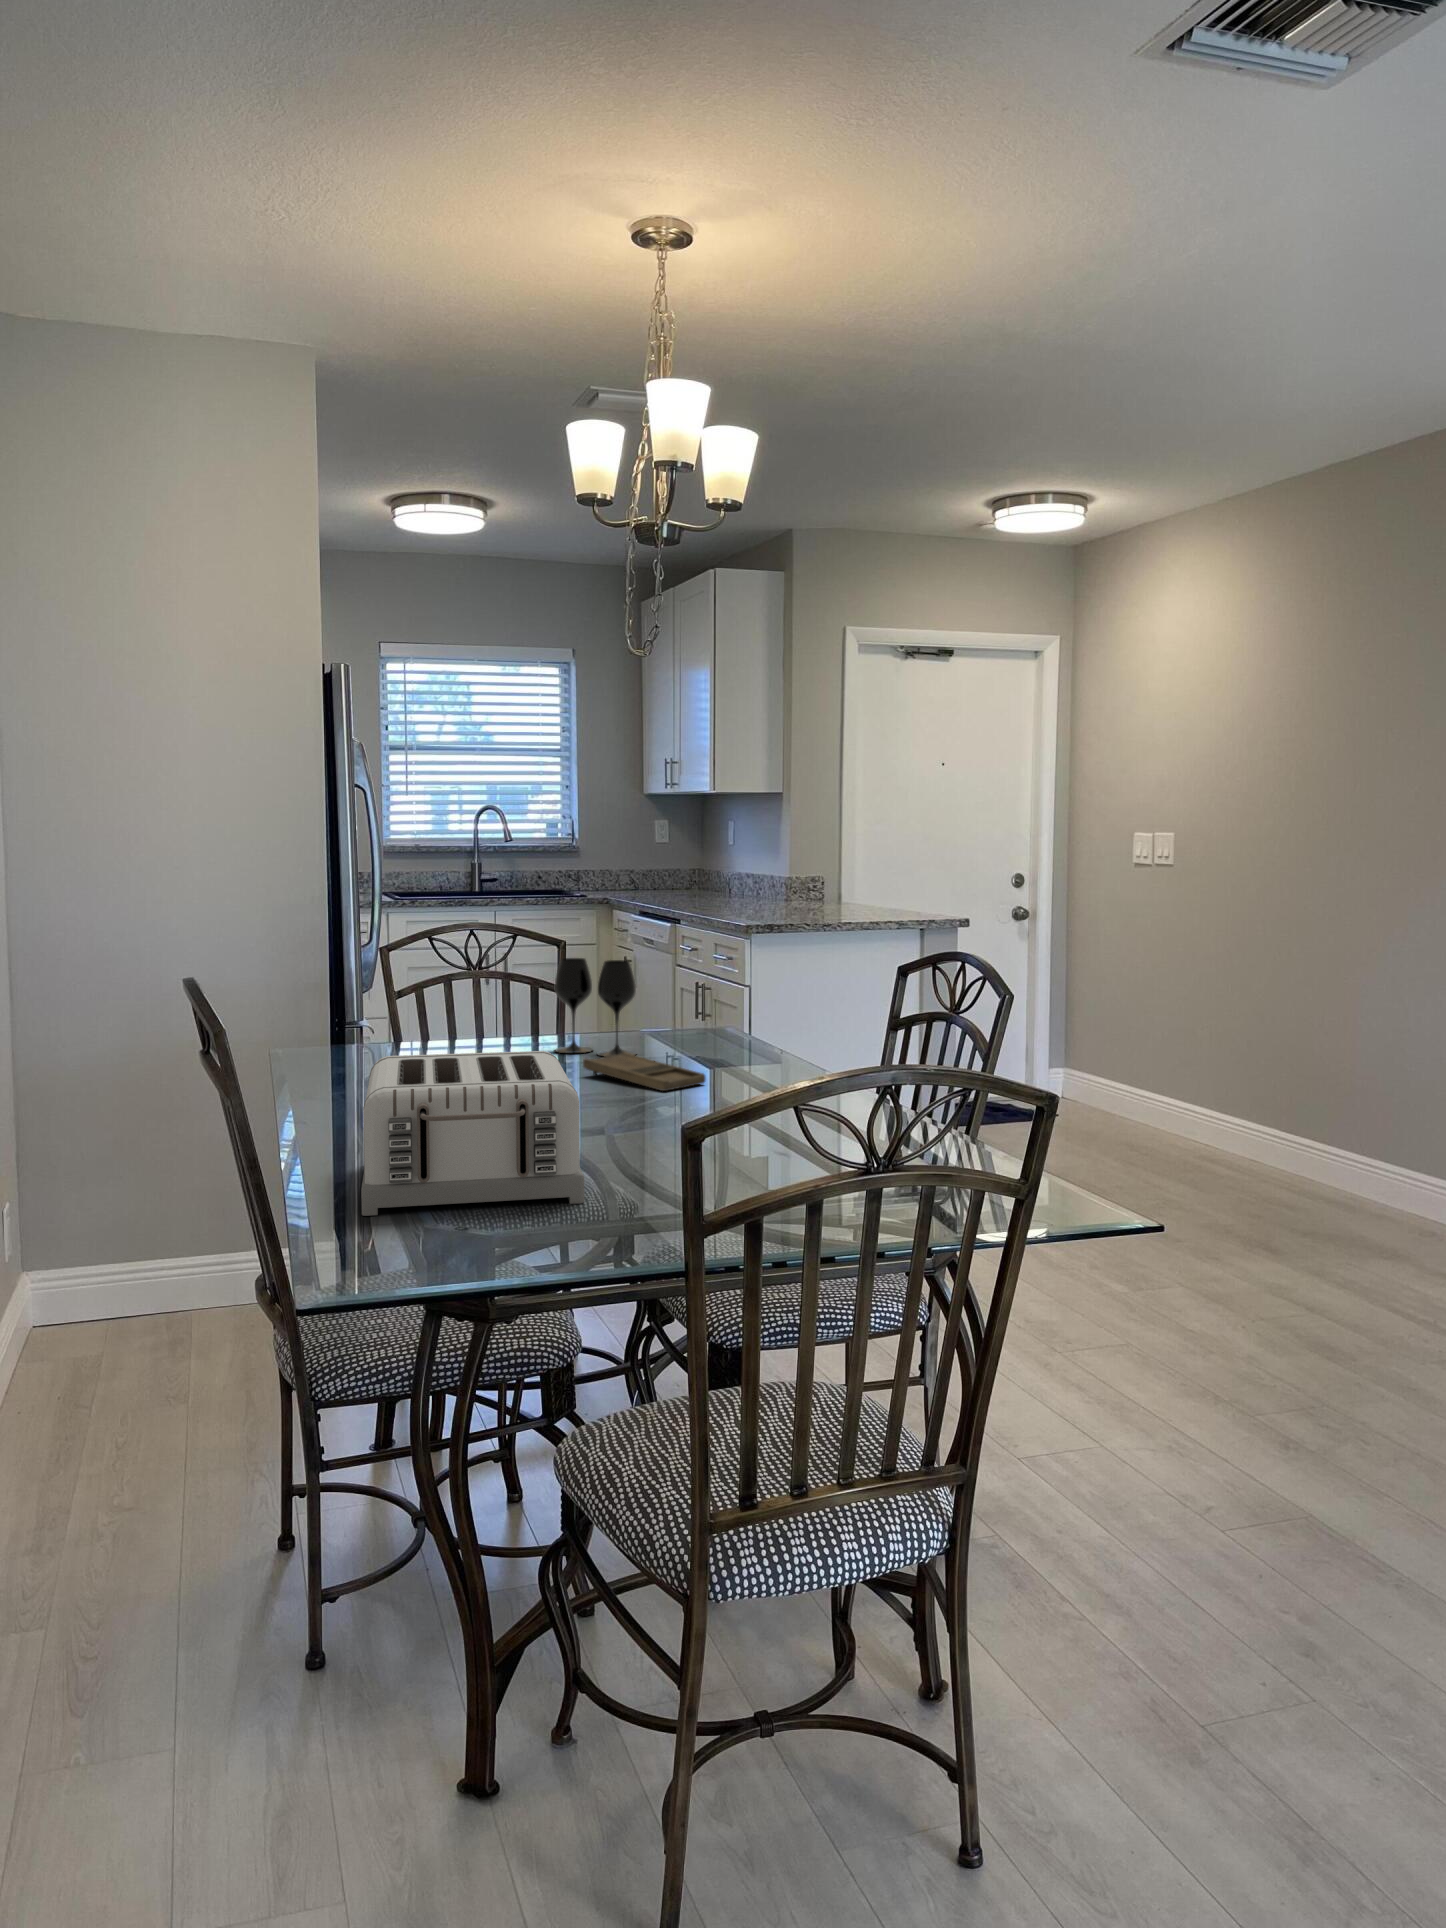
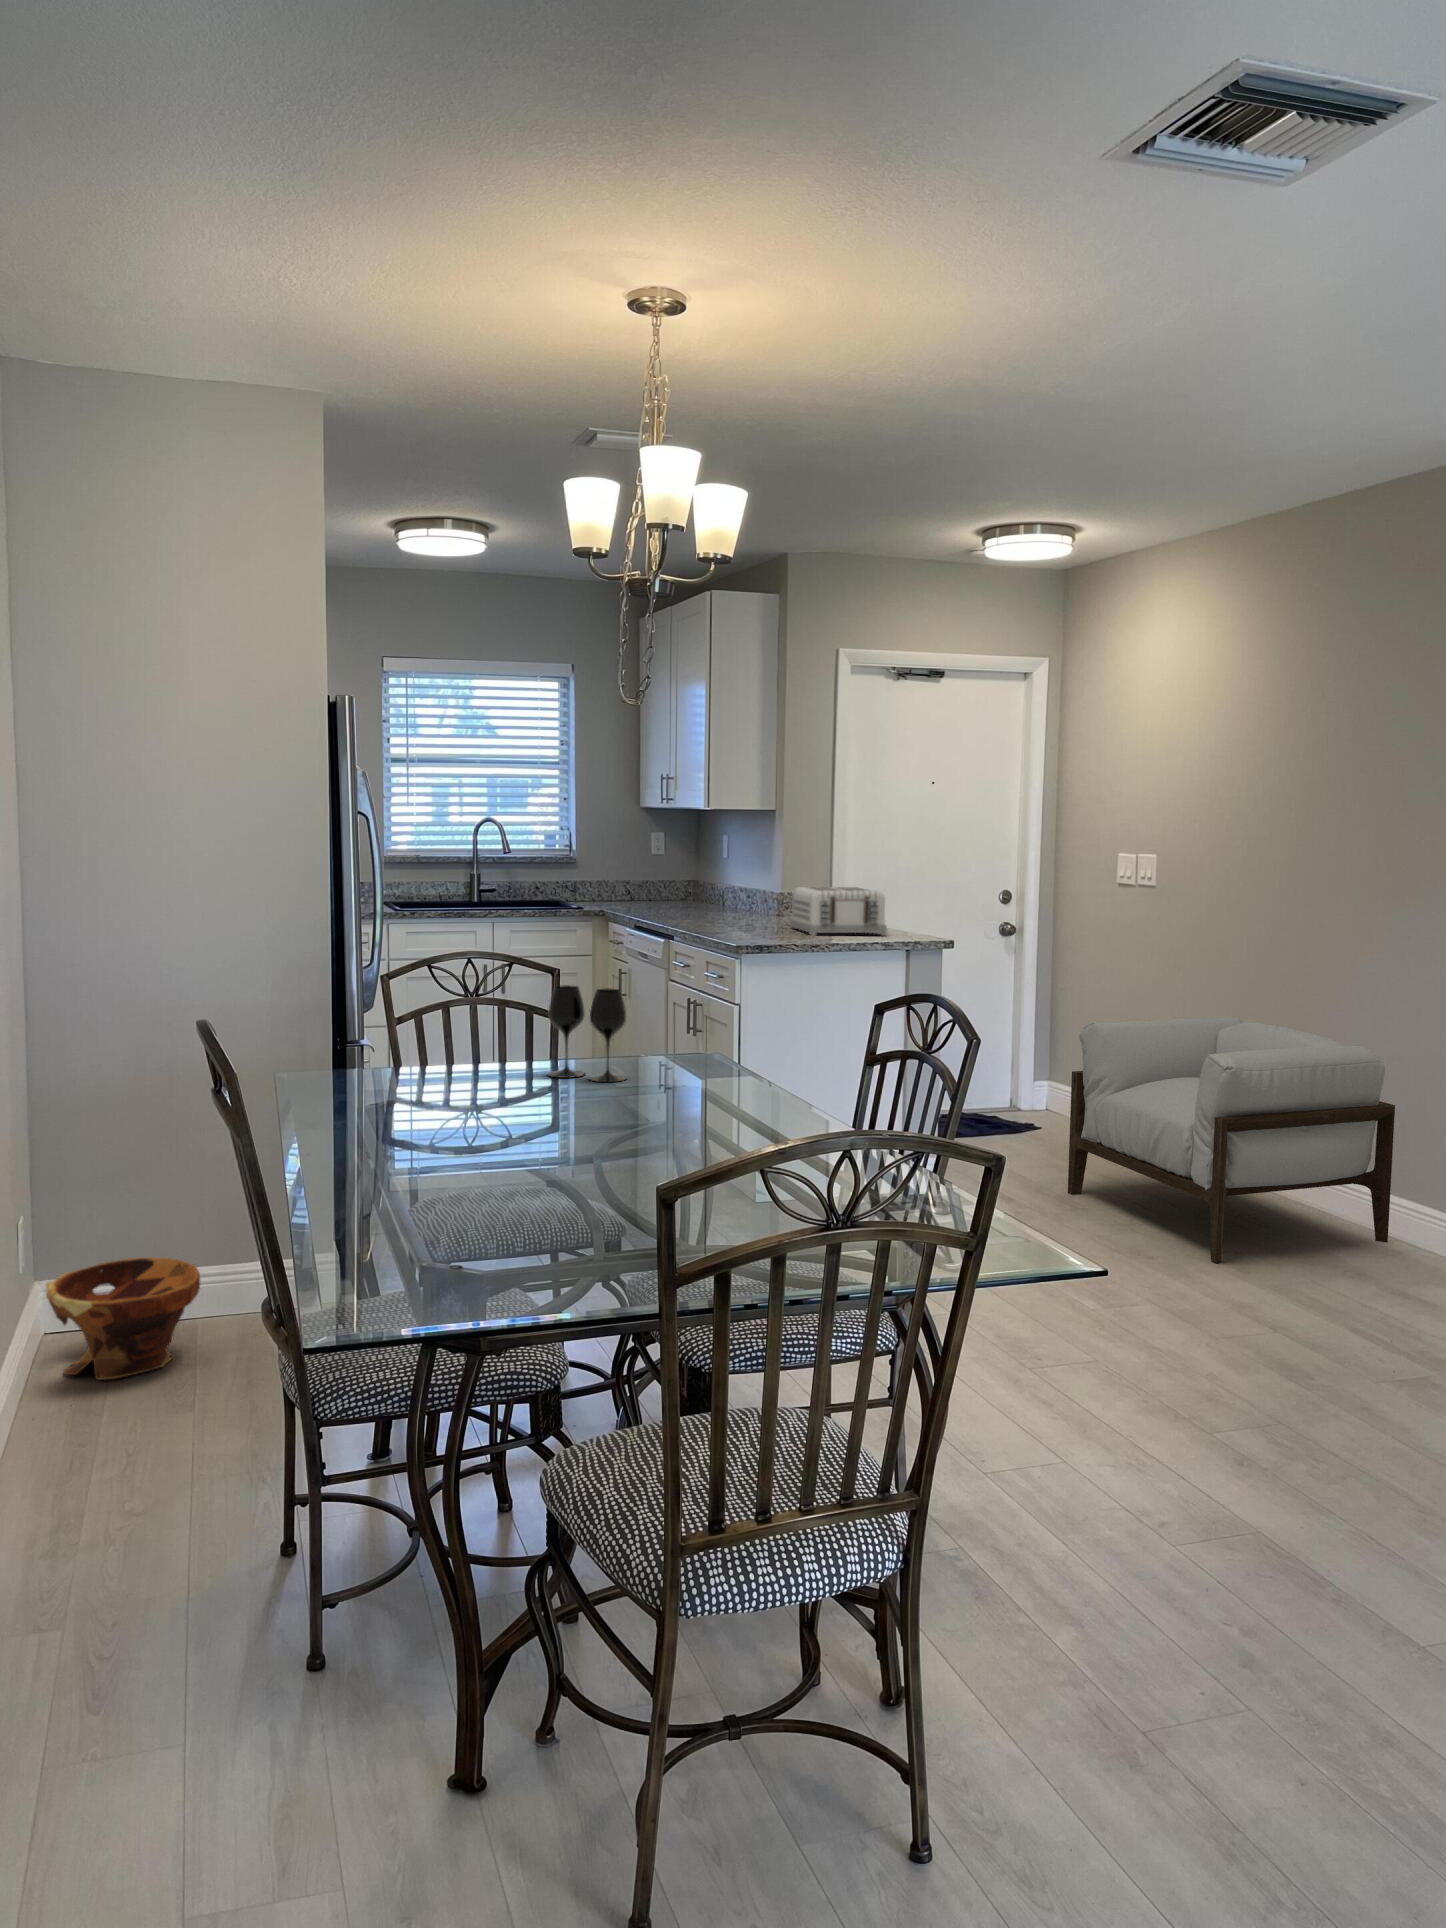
armchair: none [1089,996,1429,1245] -> present [1068,1017,1395,1263]
toaster: present [361,1051,584,1216] -> present [790,887,887,936]
tray: present [583,1053,706,1091] -> none [575,1080,691,1120]
planter: none [33,1246,194,1373] -> present [46,1257,200,1380]

